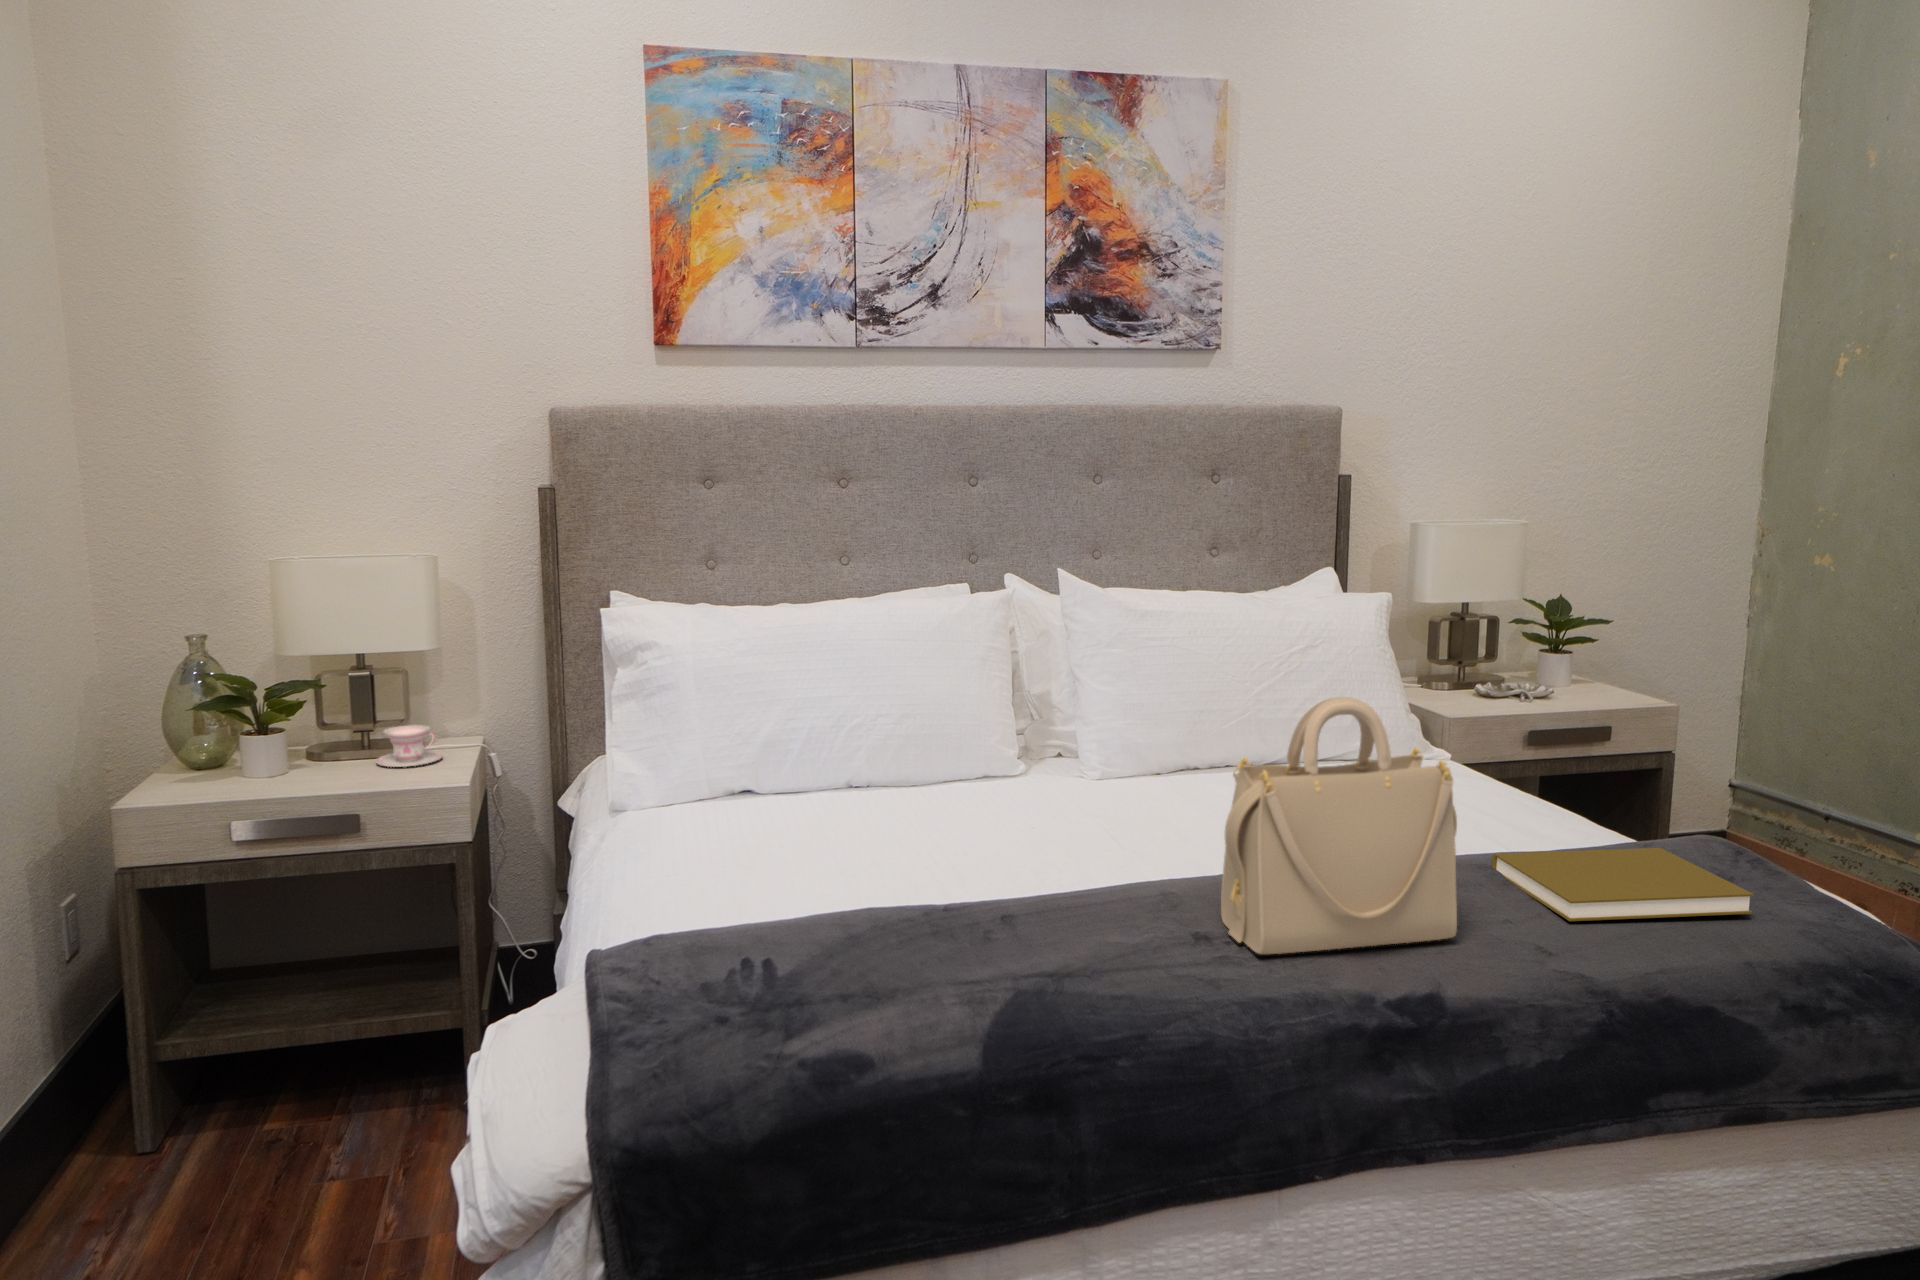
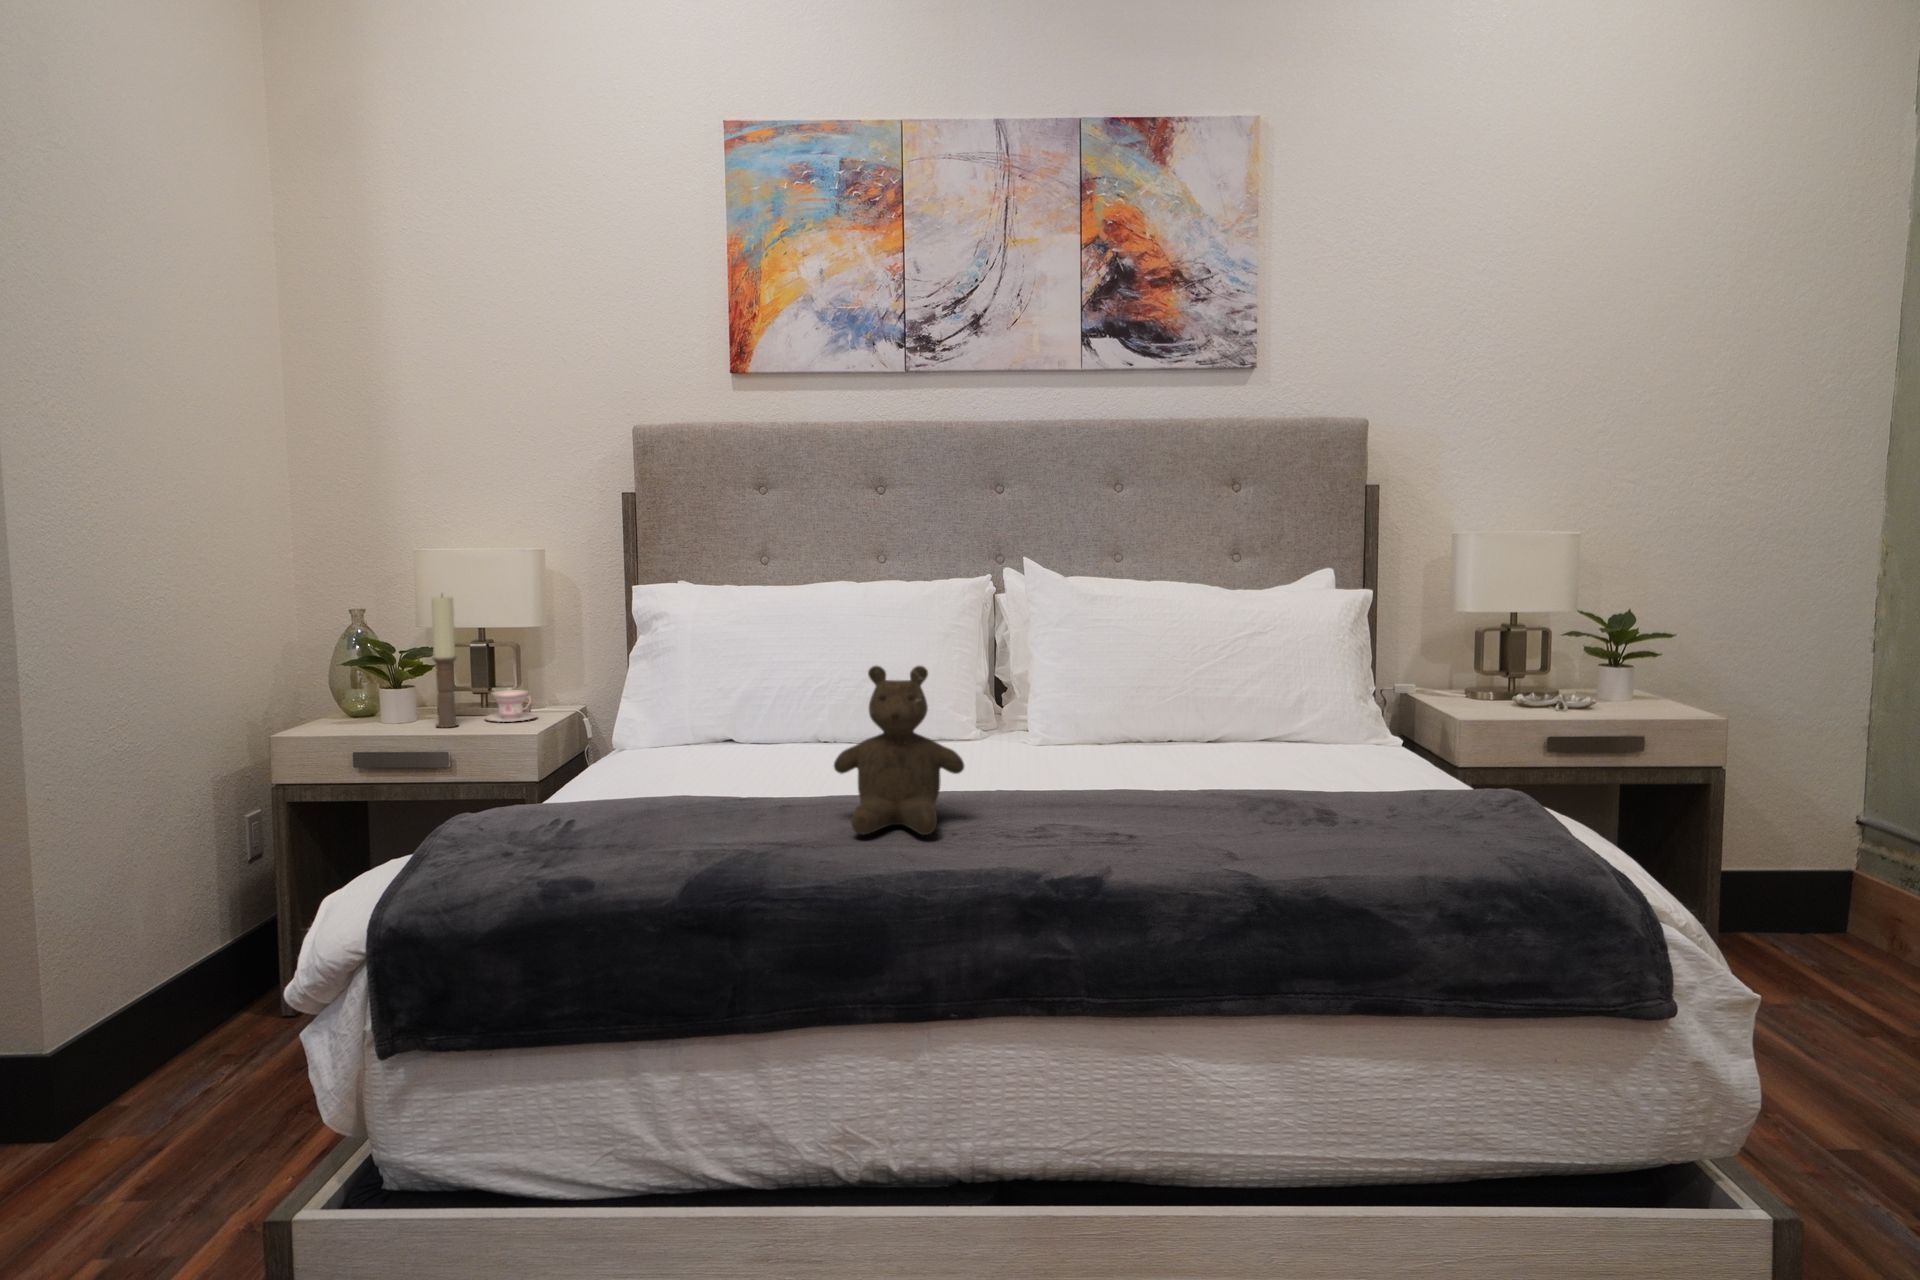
candle: none [306,615,348,781] -> present [431,596,458,727]
handbag: present [1221,697,1457,954] -> none [1027,642,1222,842]
teddy bear: none [969,731,1133,962] -> present [834,666,964,835]
book: present [1492,848,1754,921] -> none [1315,796,1499,843]

